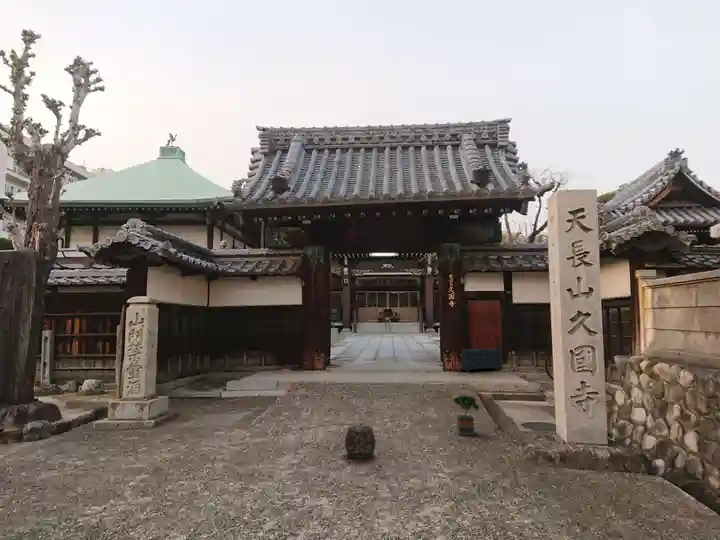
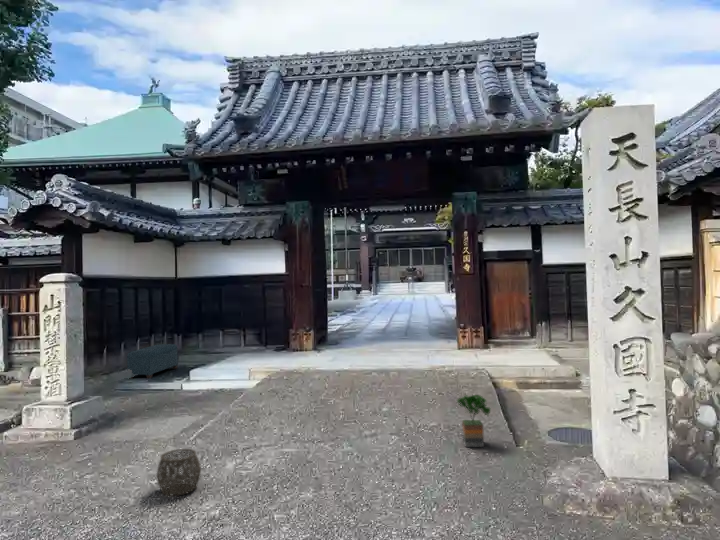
bench: present [462,349,502,372] -> present [127,344,178,378]
woven basket: present [345,426,376,459] -> present [157,449,201,496]

